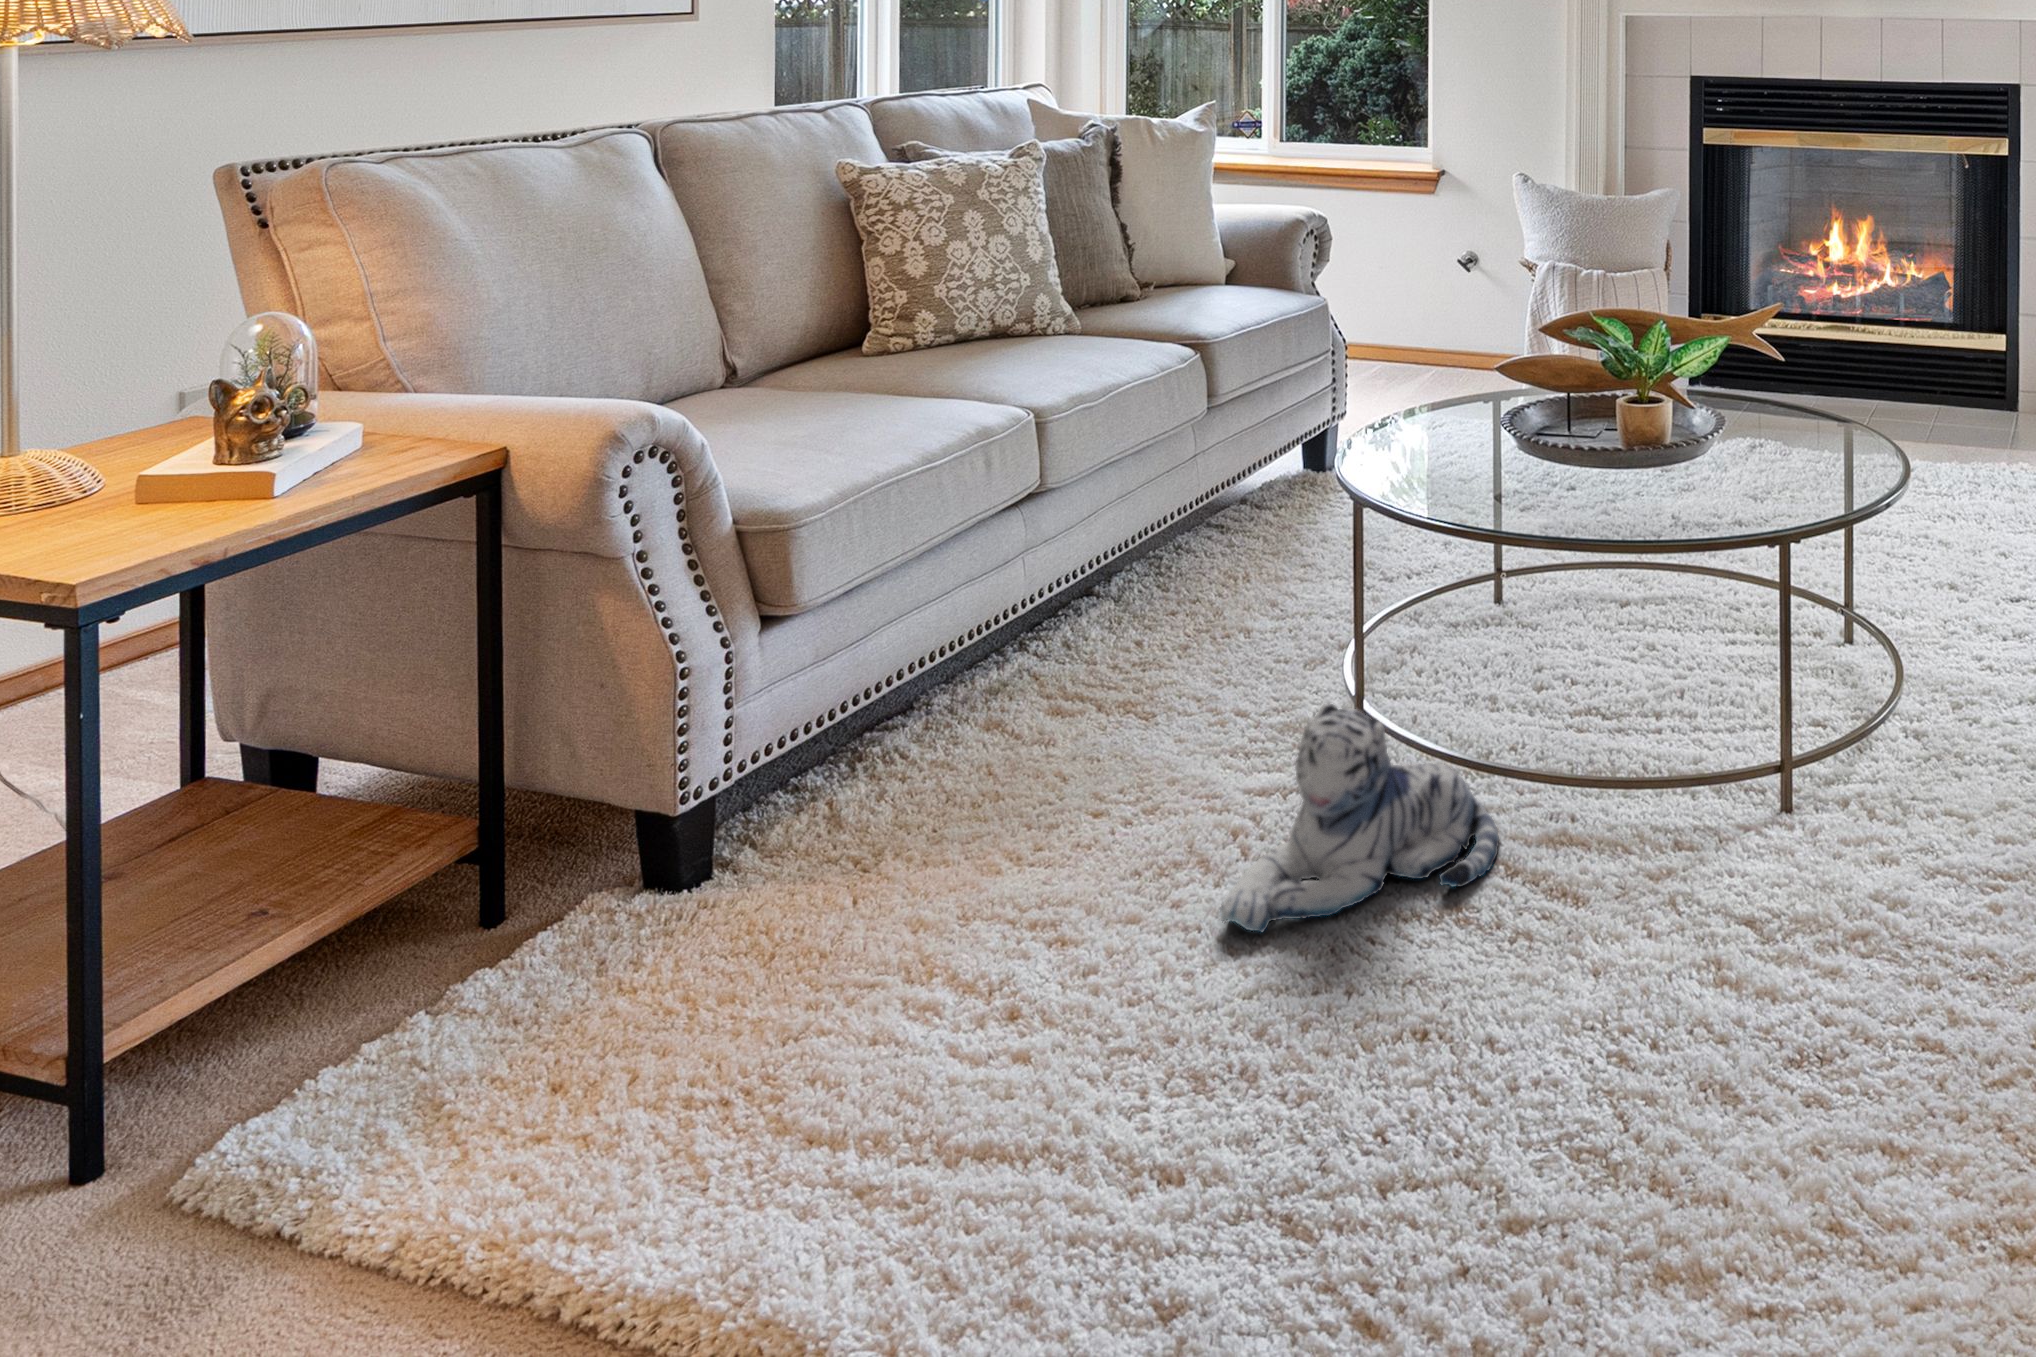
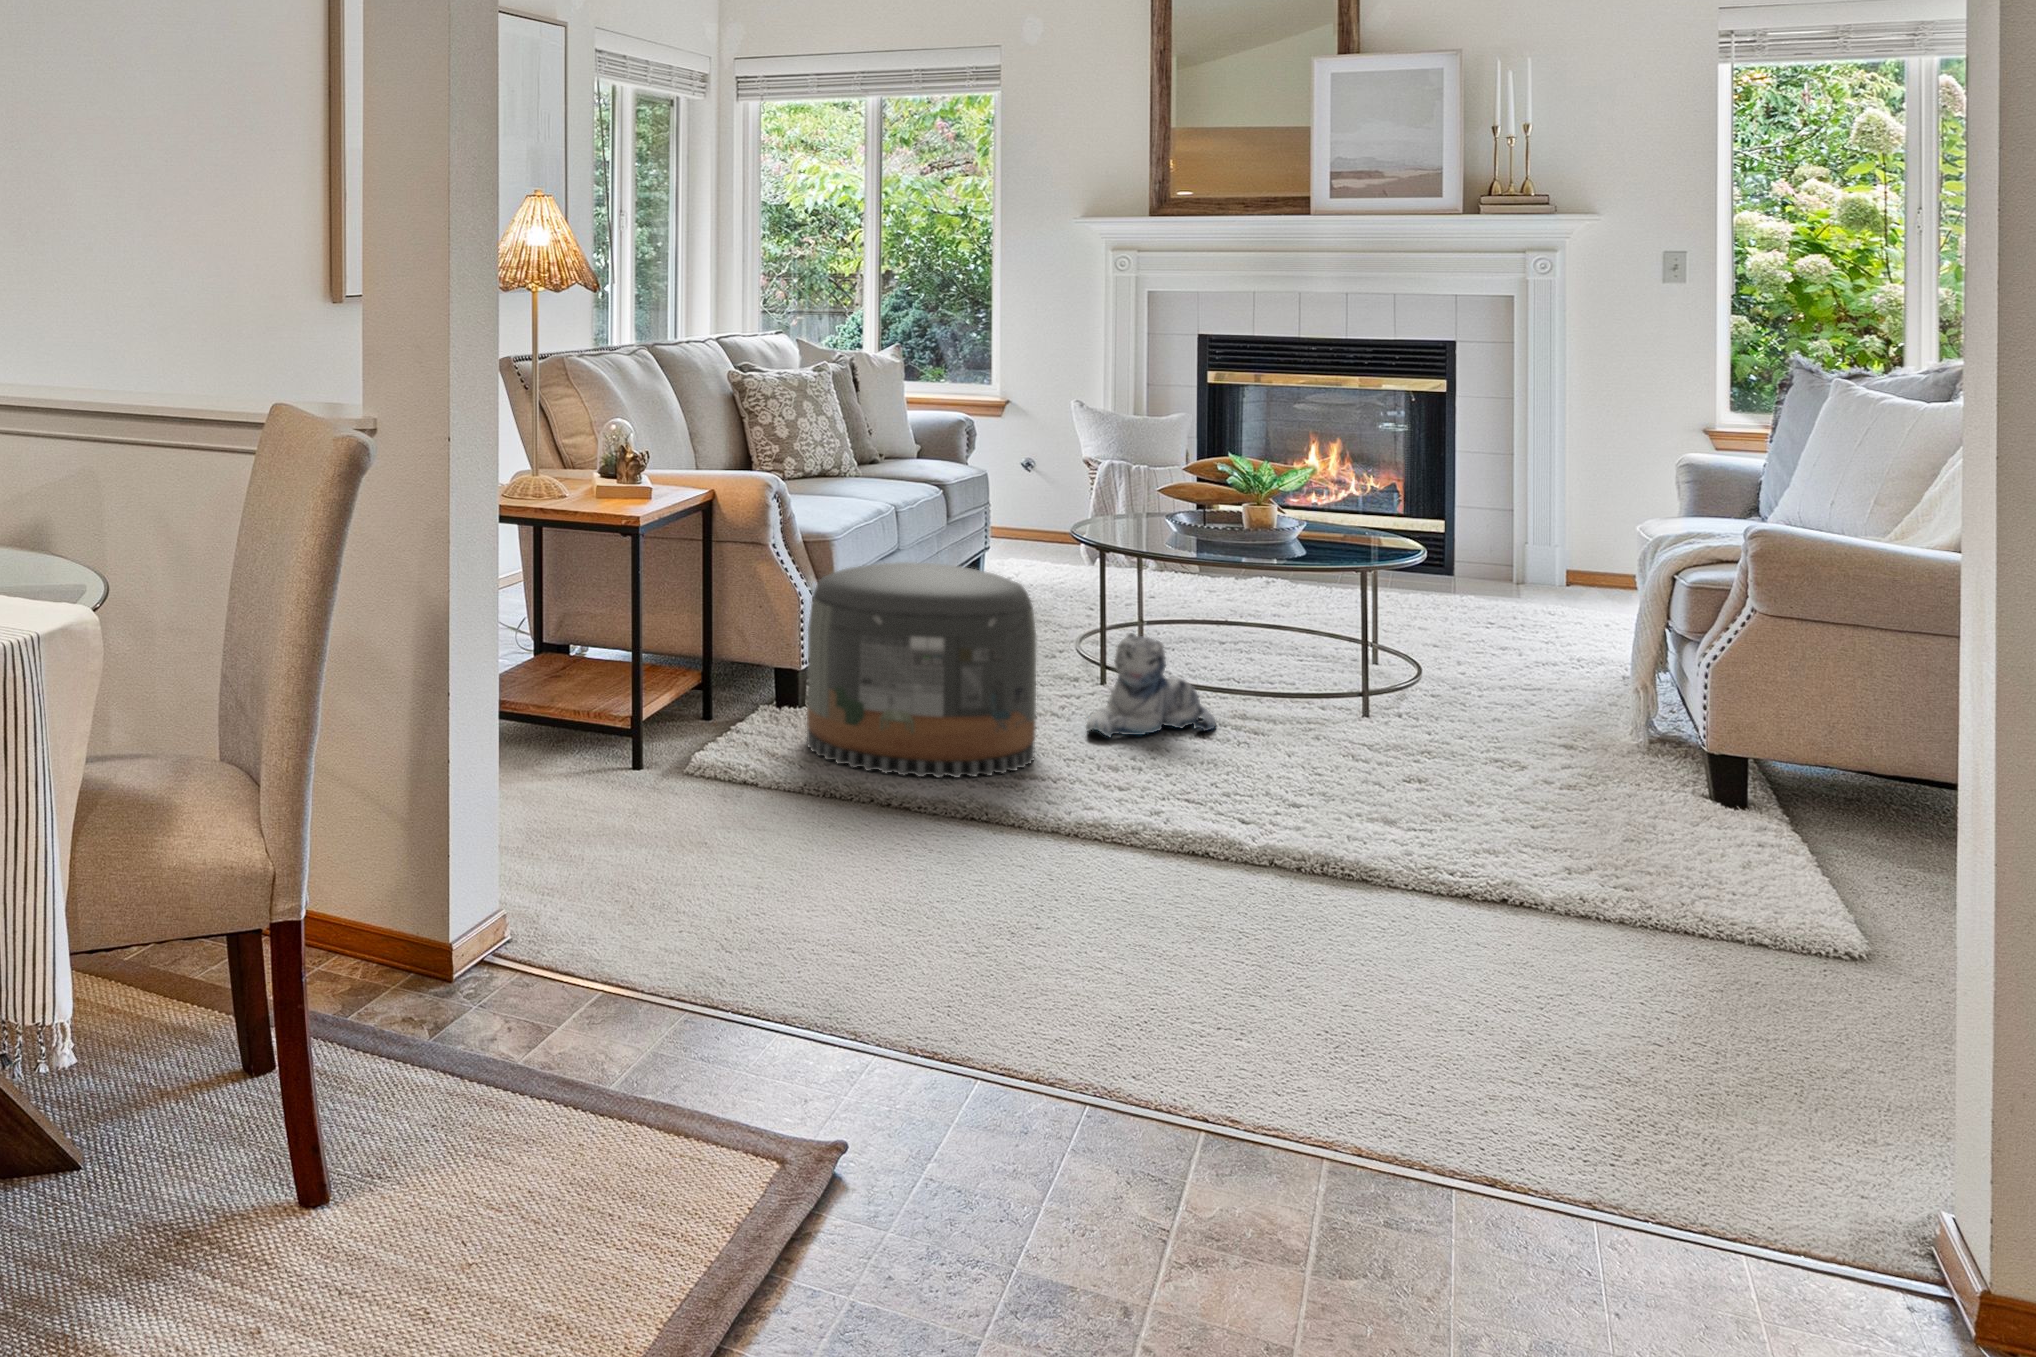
pouf: none [569,606,1074,1156] -> present [807,562,1037,777]

